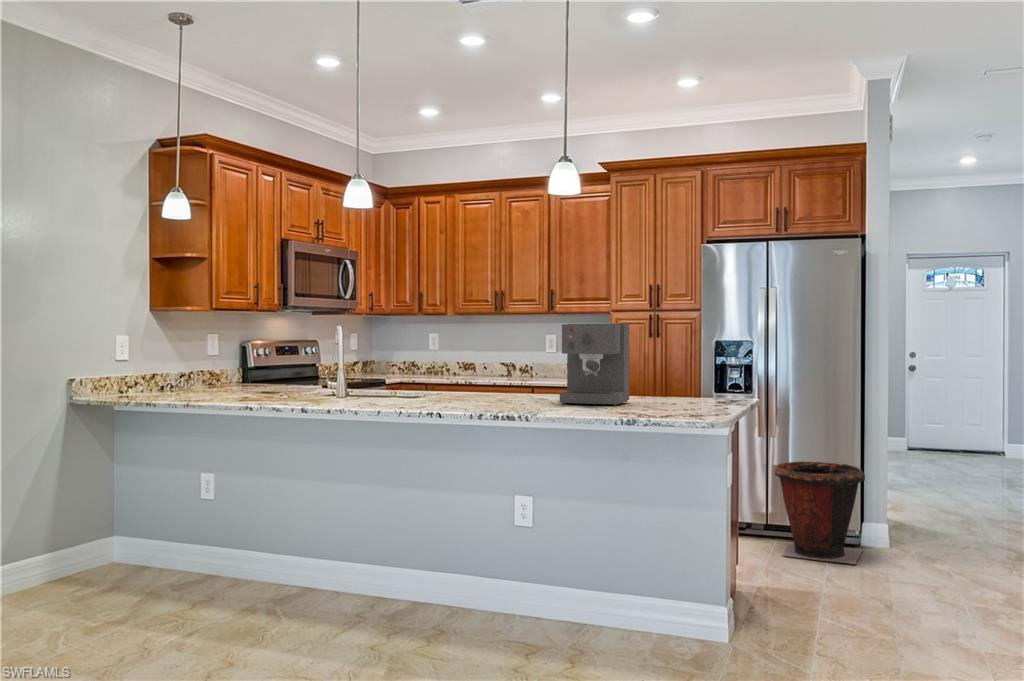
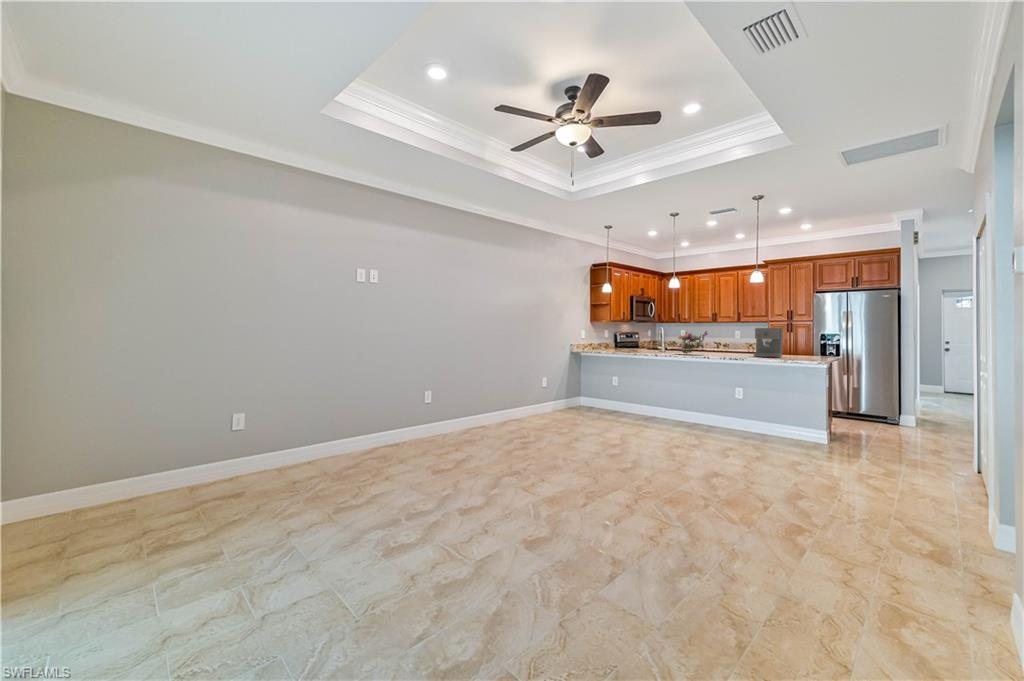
flower arrangement: none [355,331,444,401] -> present [677,331,707,353]
trash can: present [775,461,865,564] -> none [851,386,898,429]

